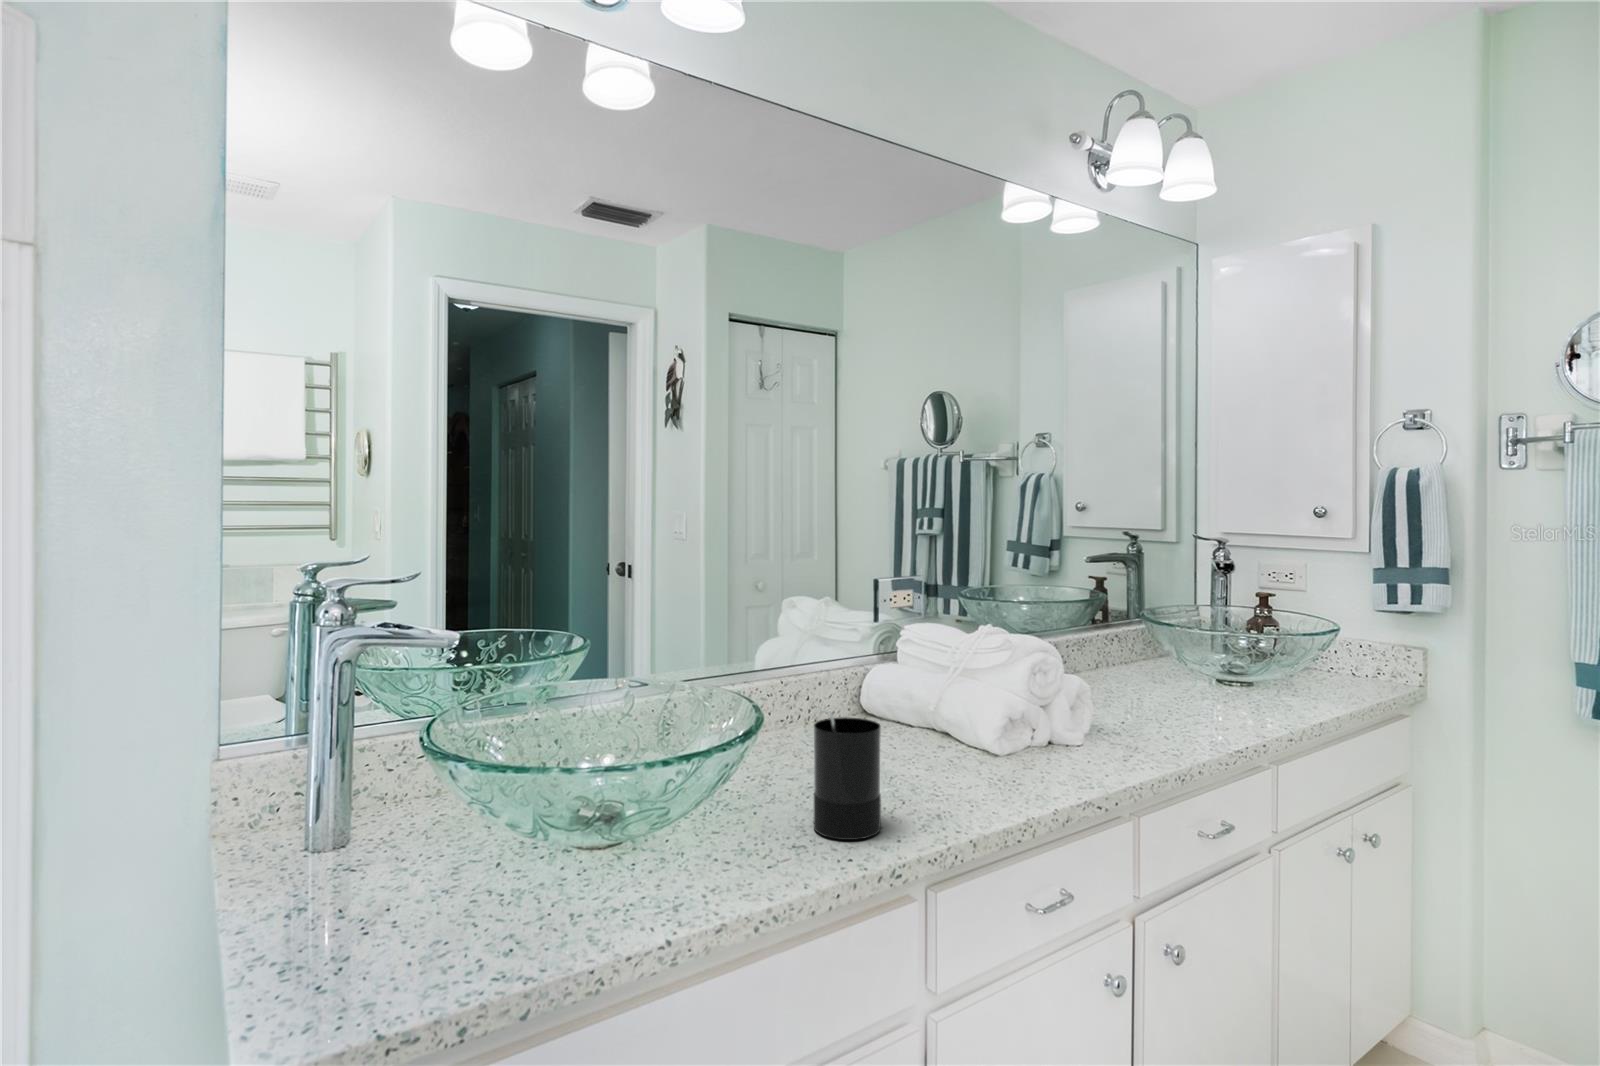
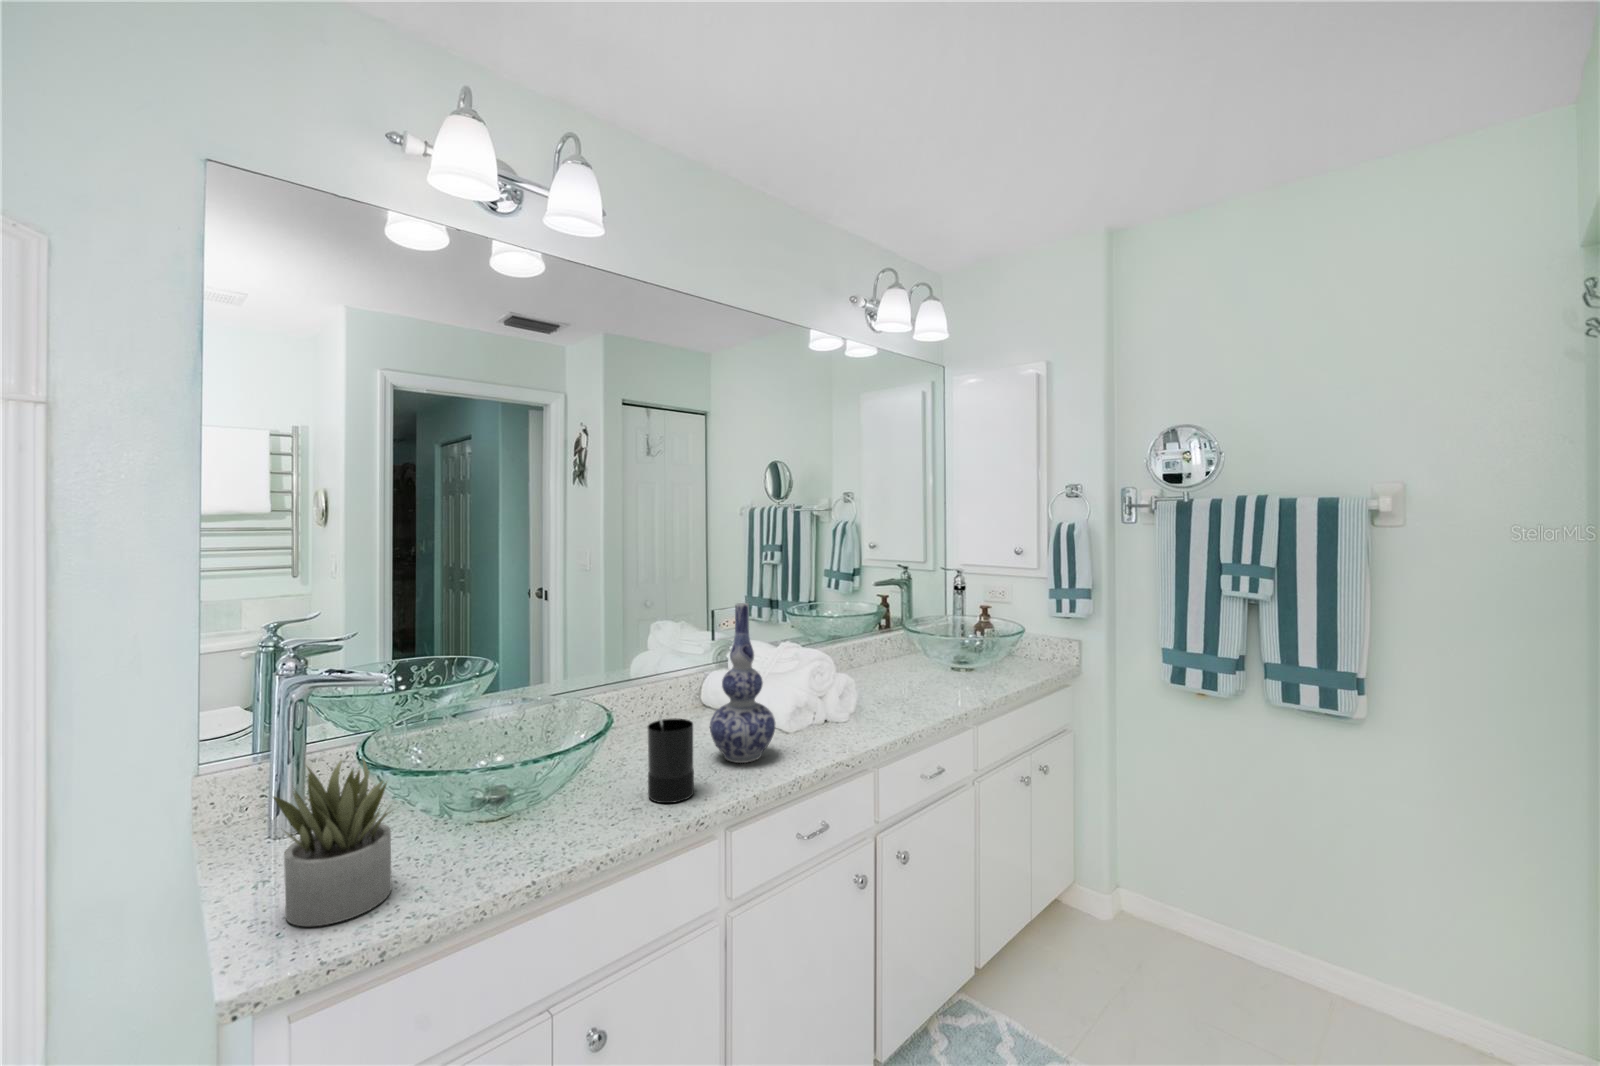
vase: none [891,556,988,790] -> present [710,603,775,763]
succulent plant: none [311,737,480,980] -> present [273,759,392,926]

